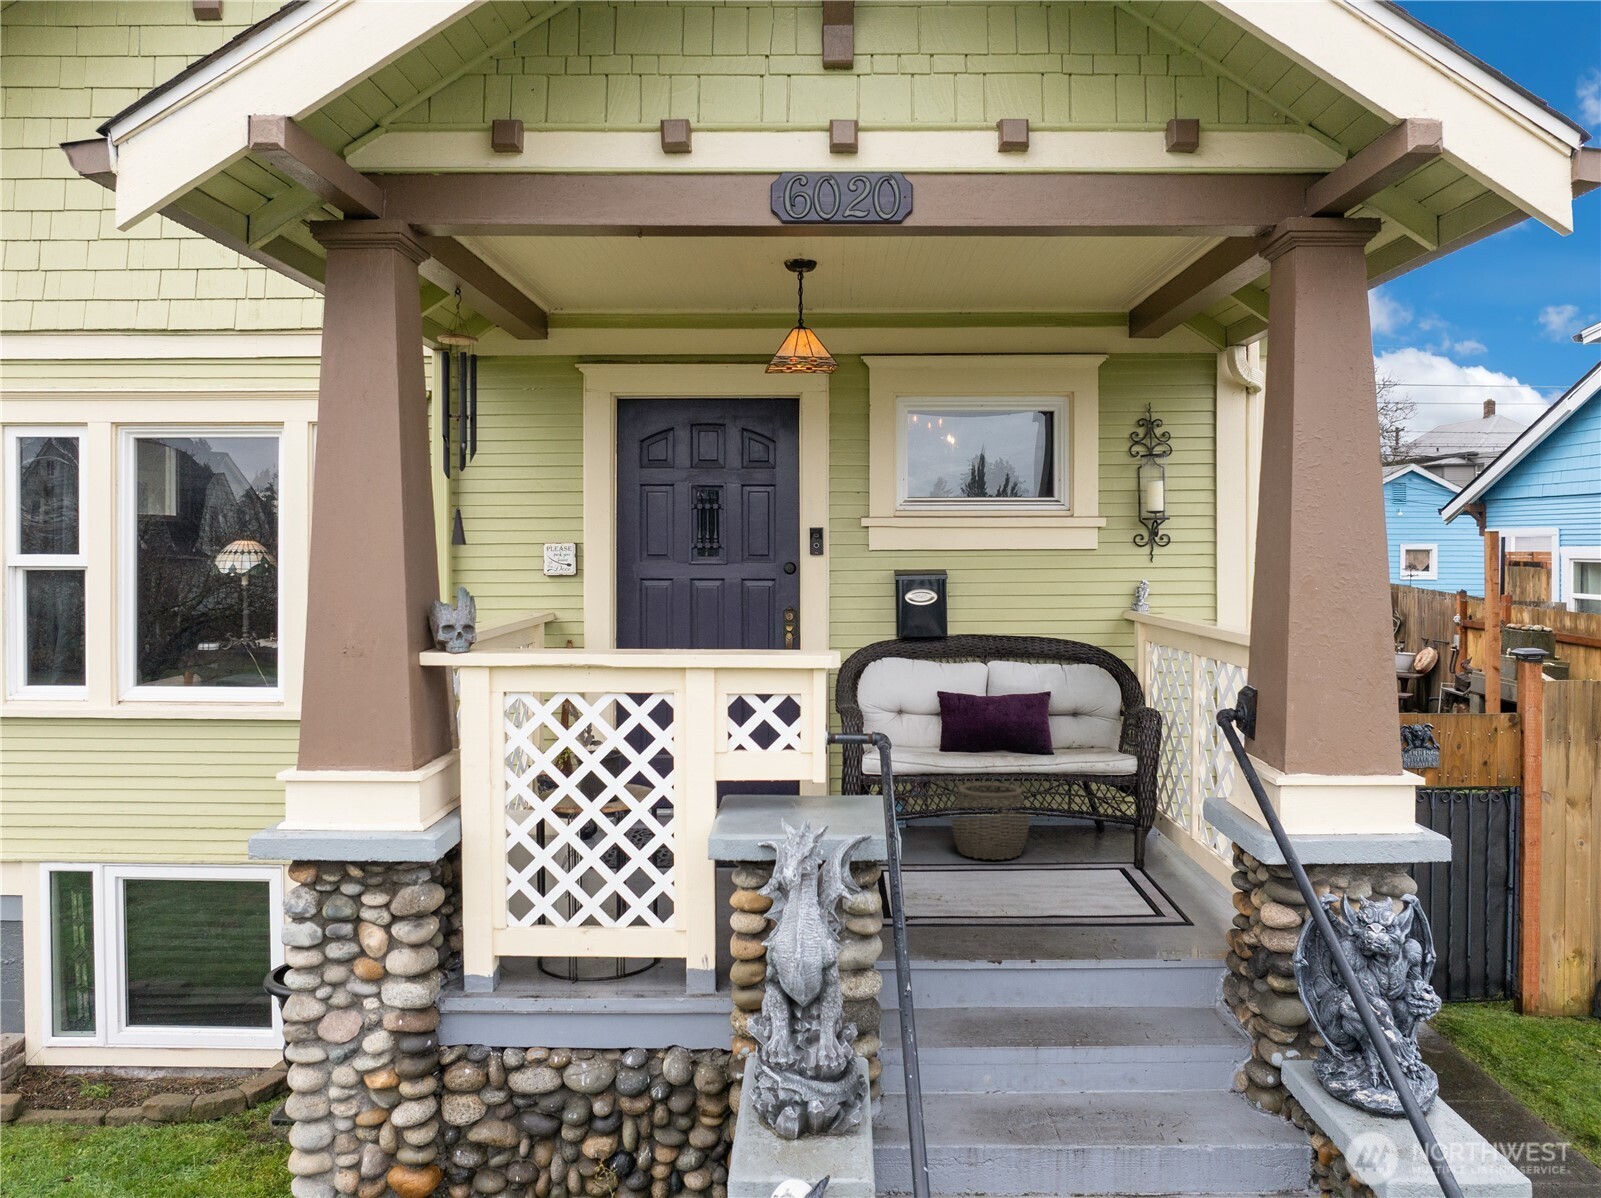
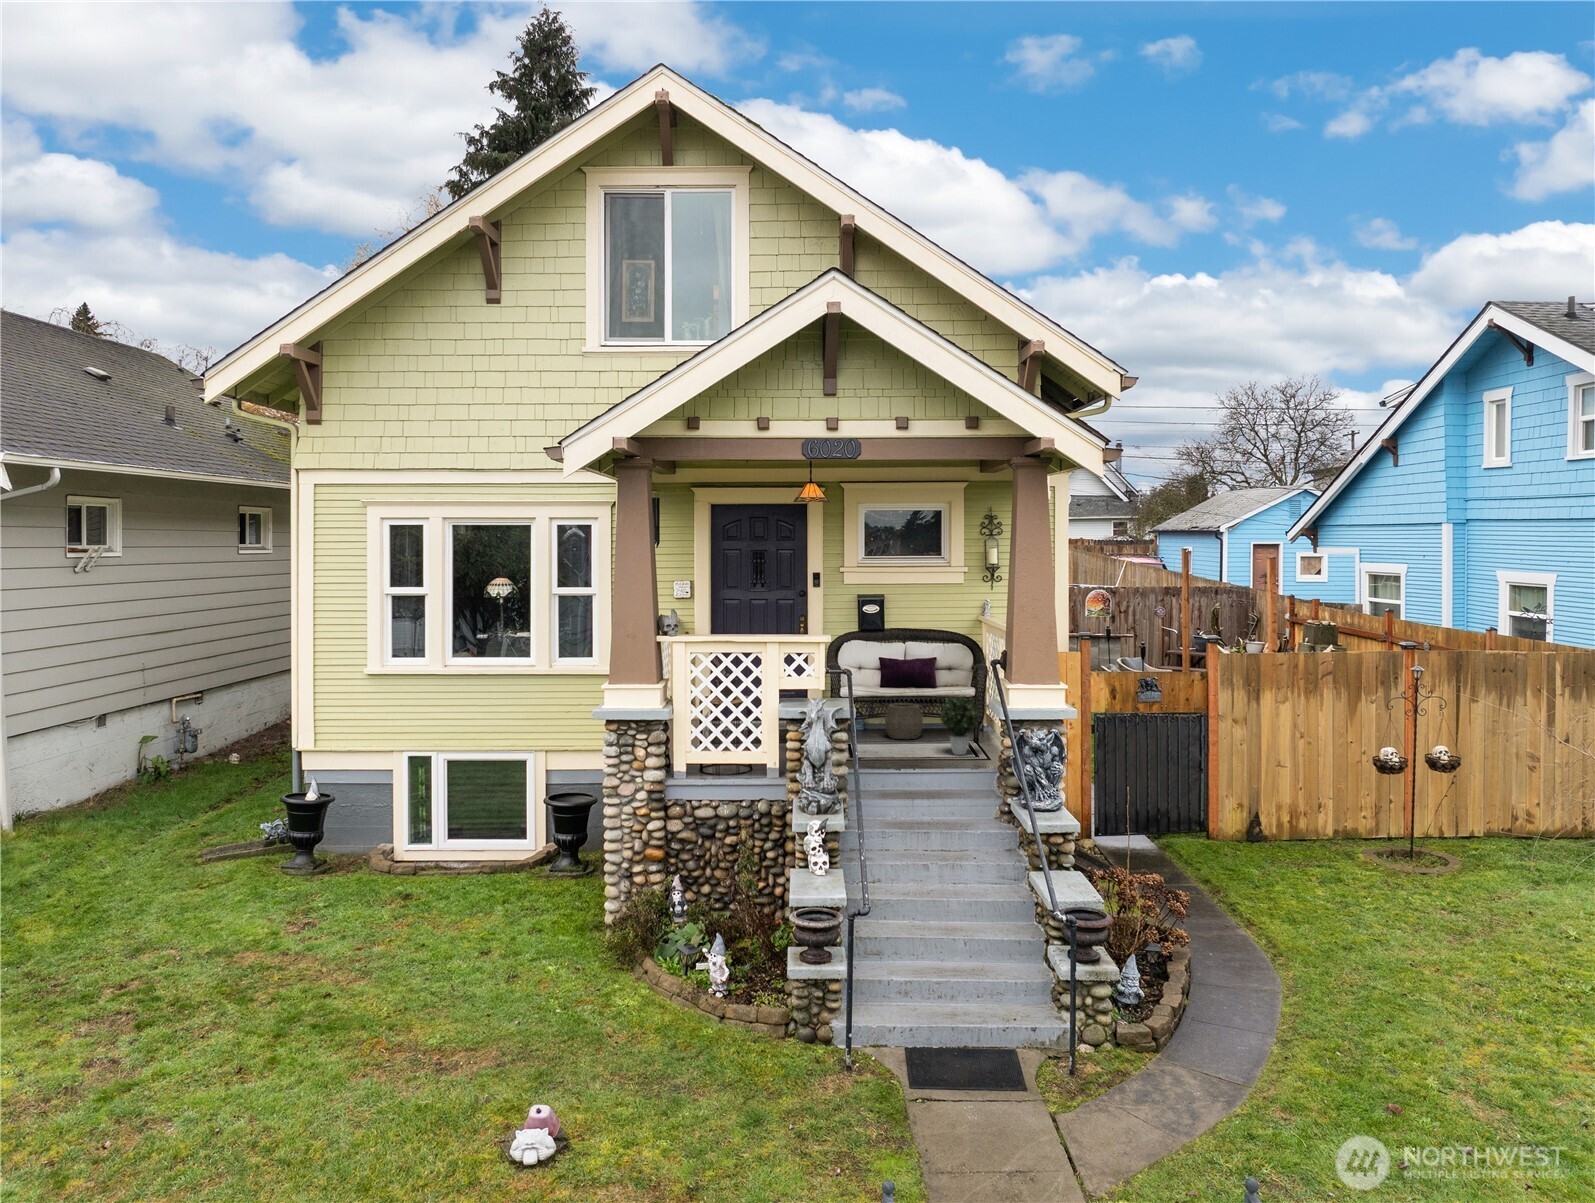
potted plant: none [1079,779,1172,914] -> present [941,696,980,755]

